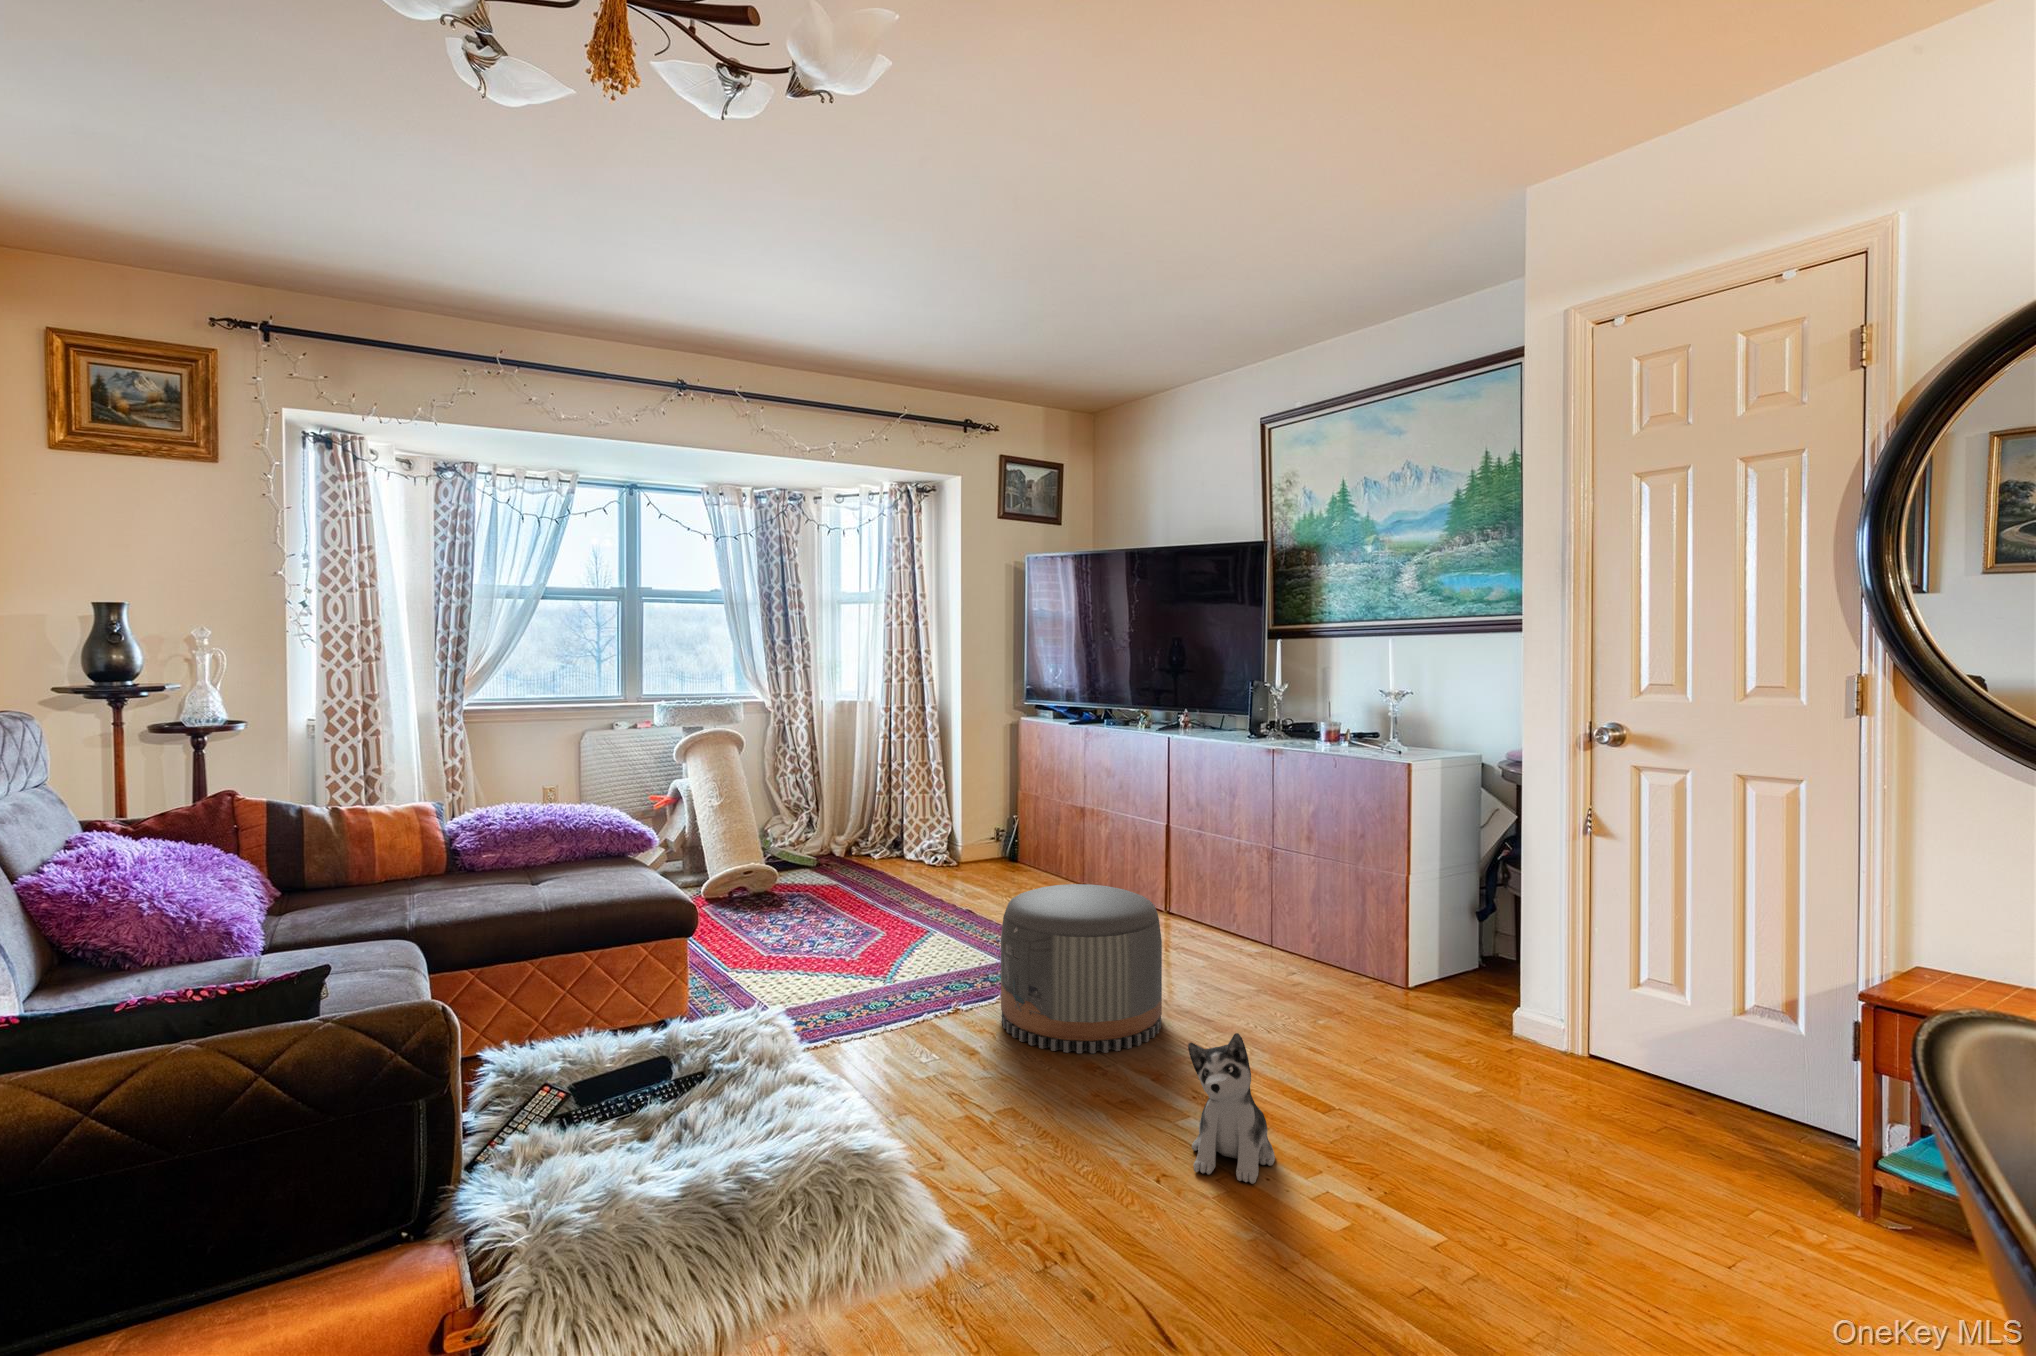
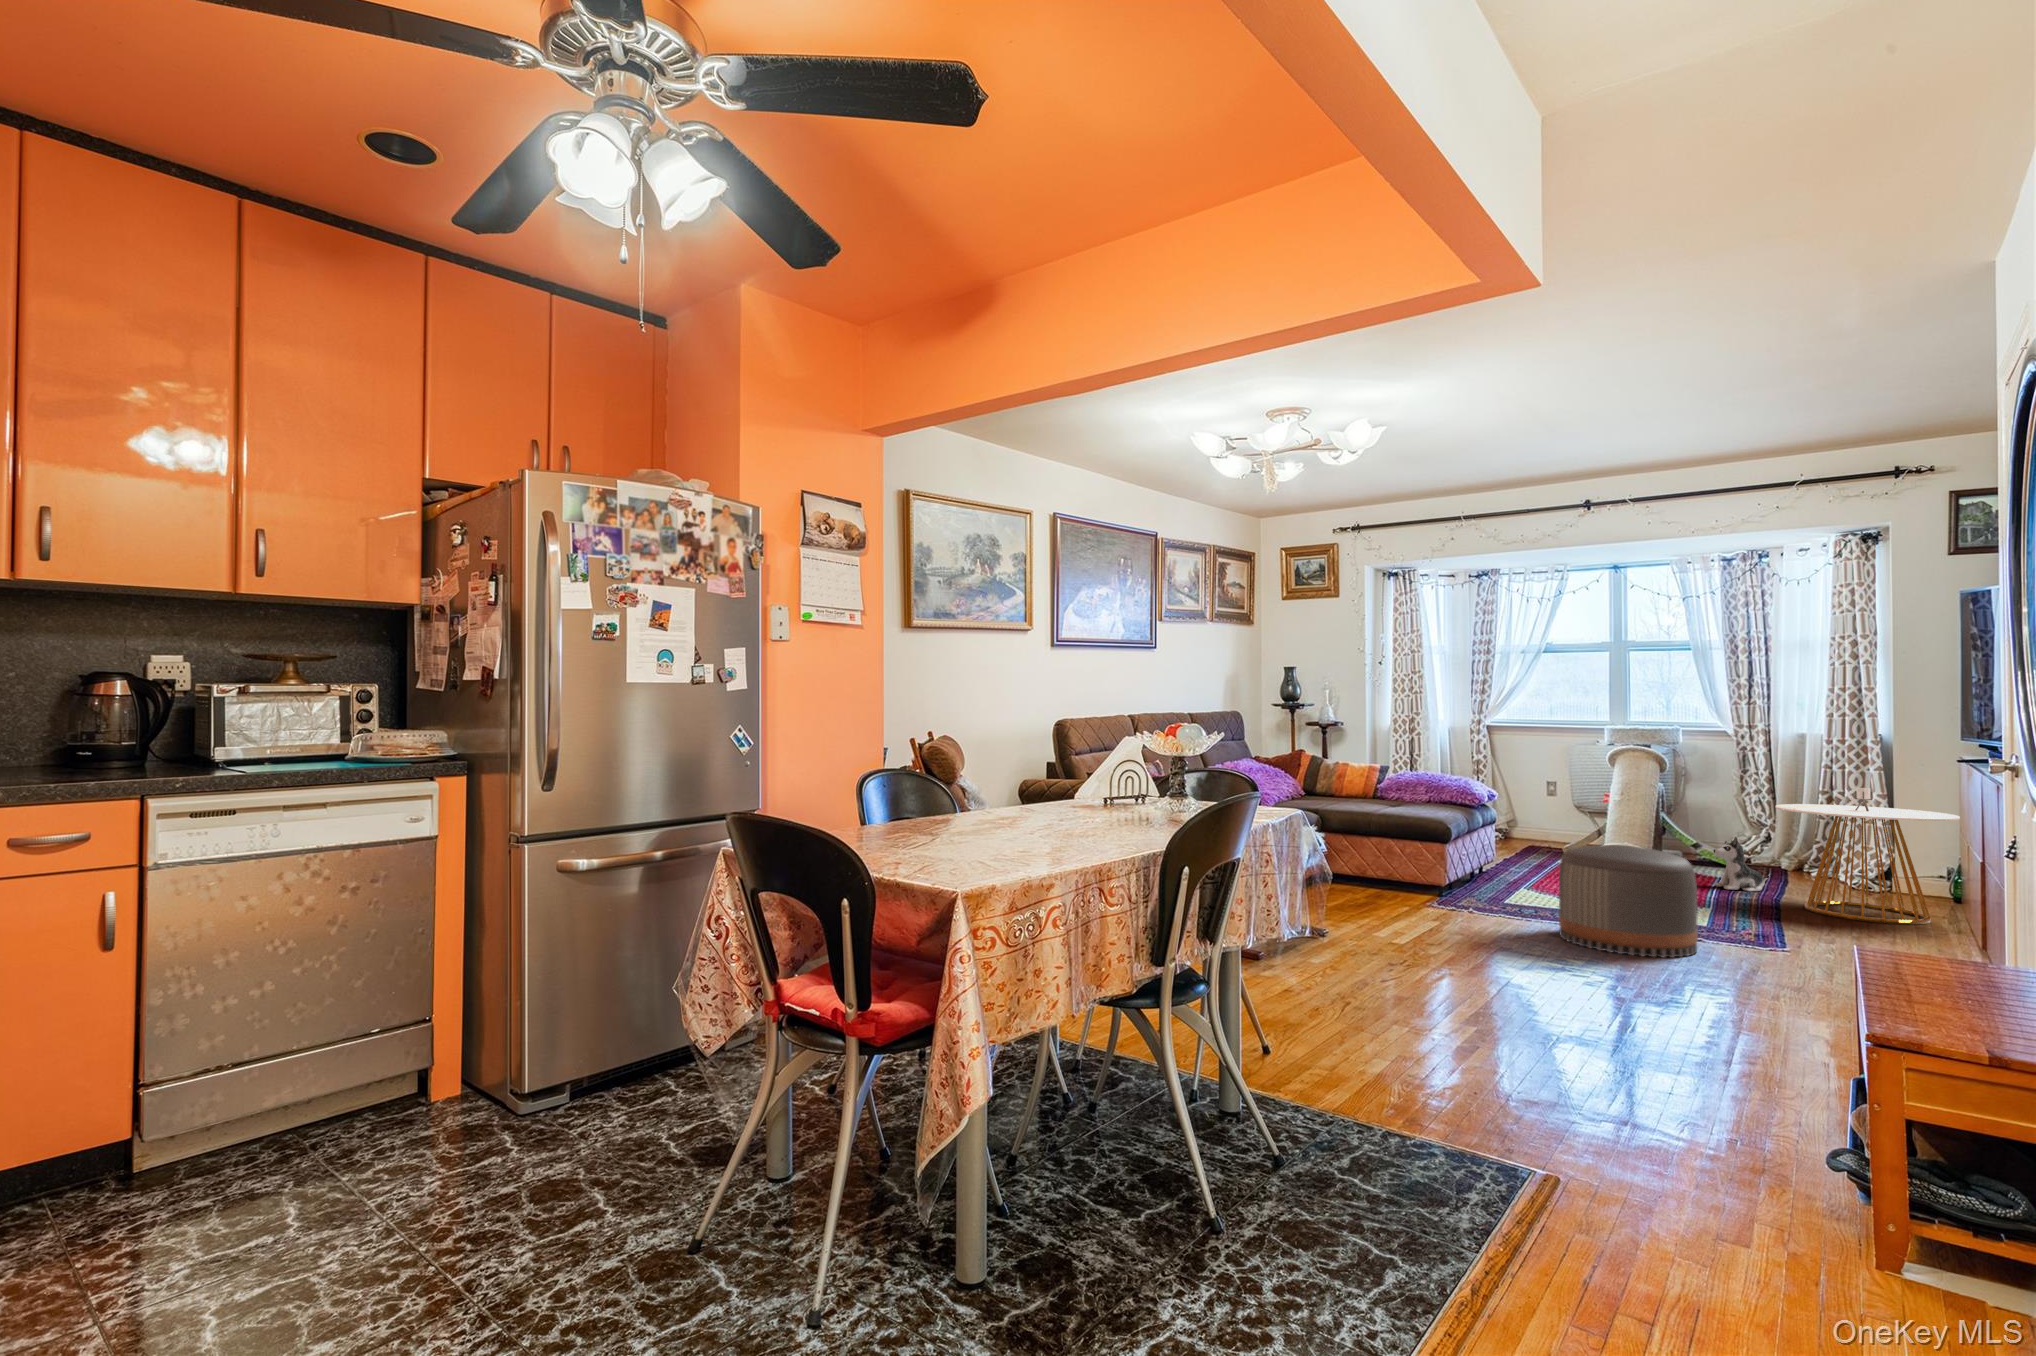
side table: none [920,759,1060,899] -> present [1775,788,1960,925]
plush toy: present [1188,1033,1275,1184] -> present [1713,837,1771,891]

